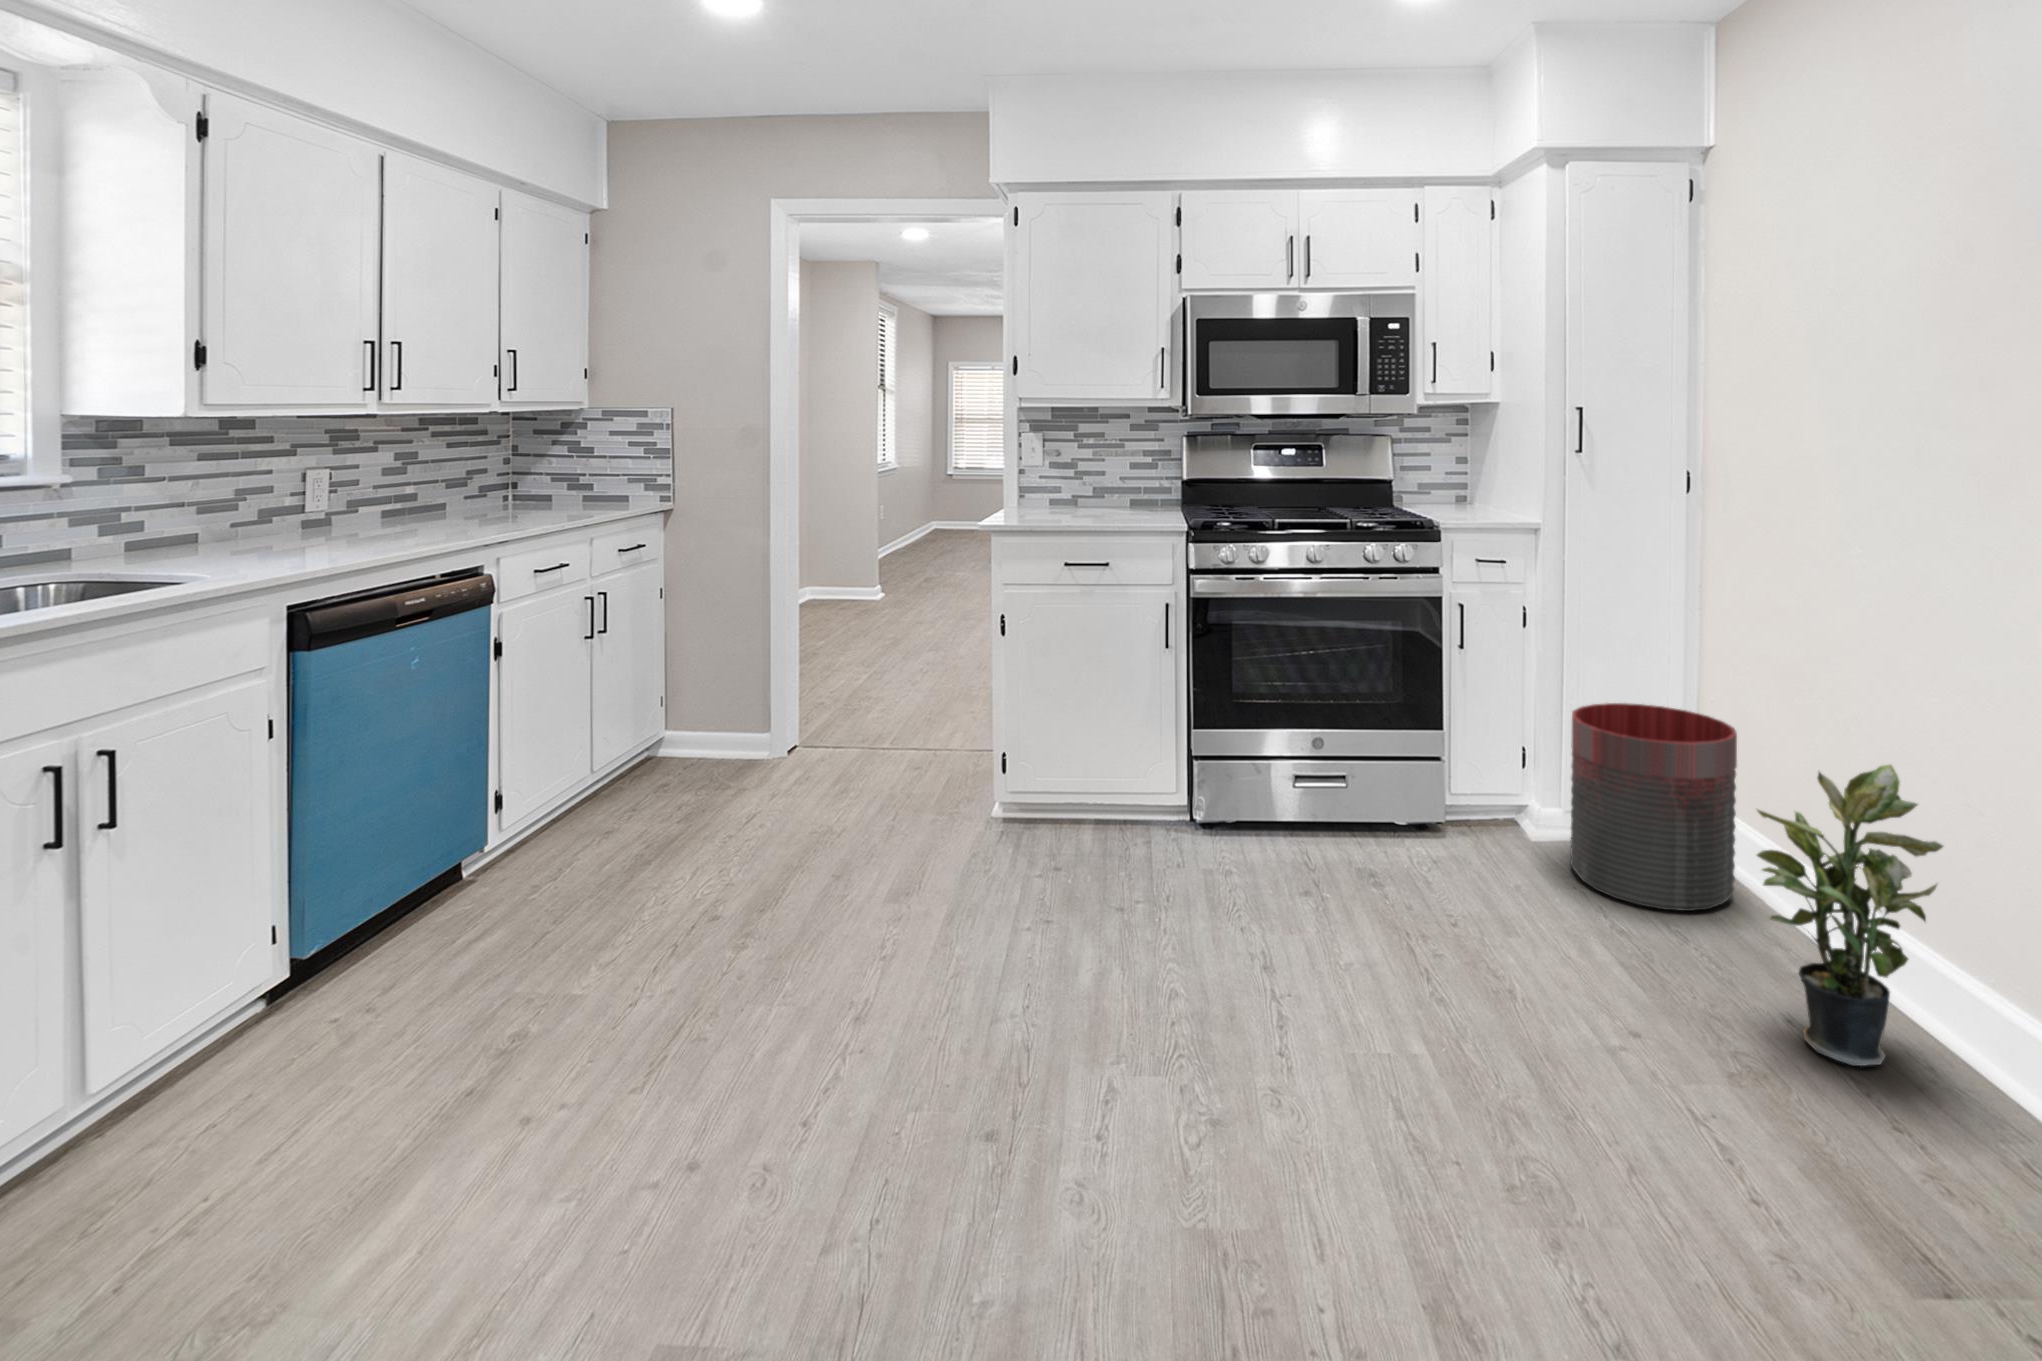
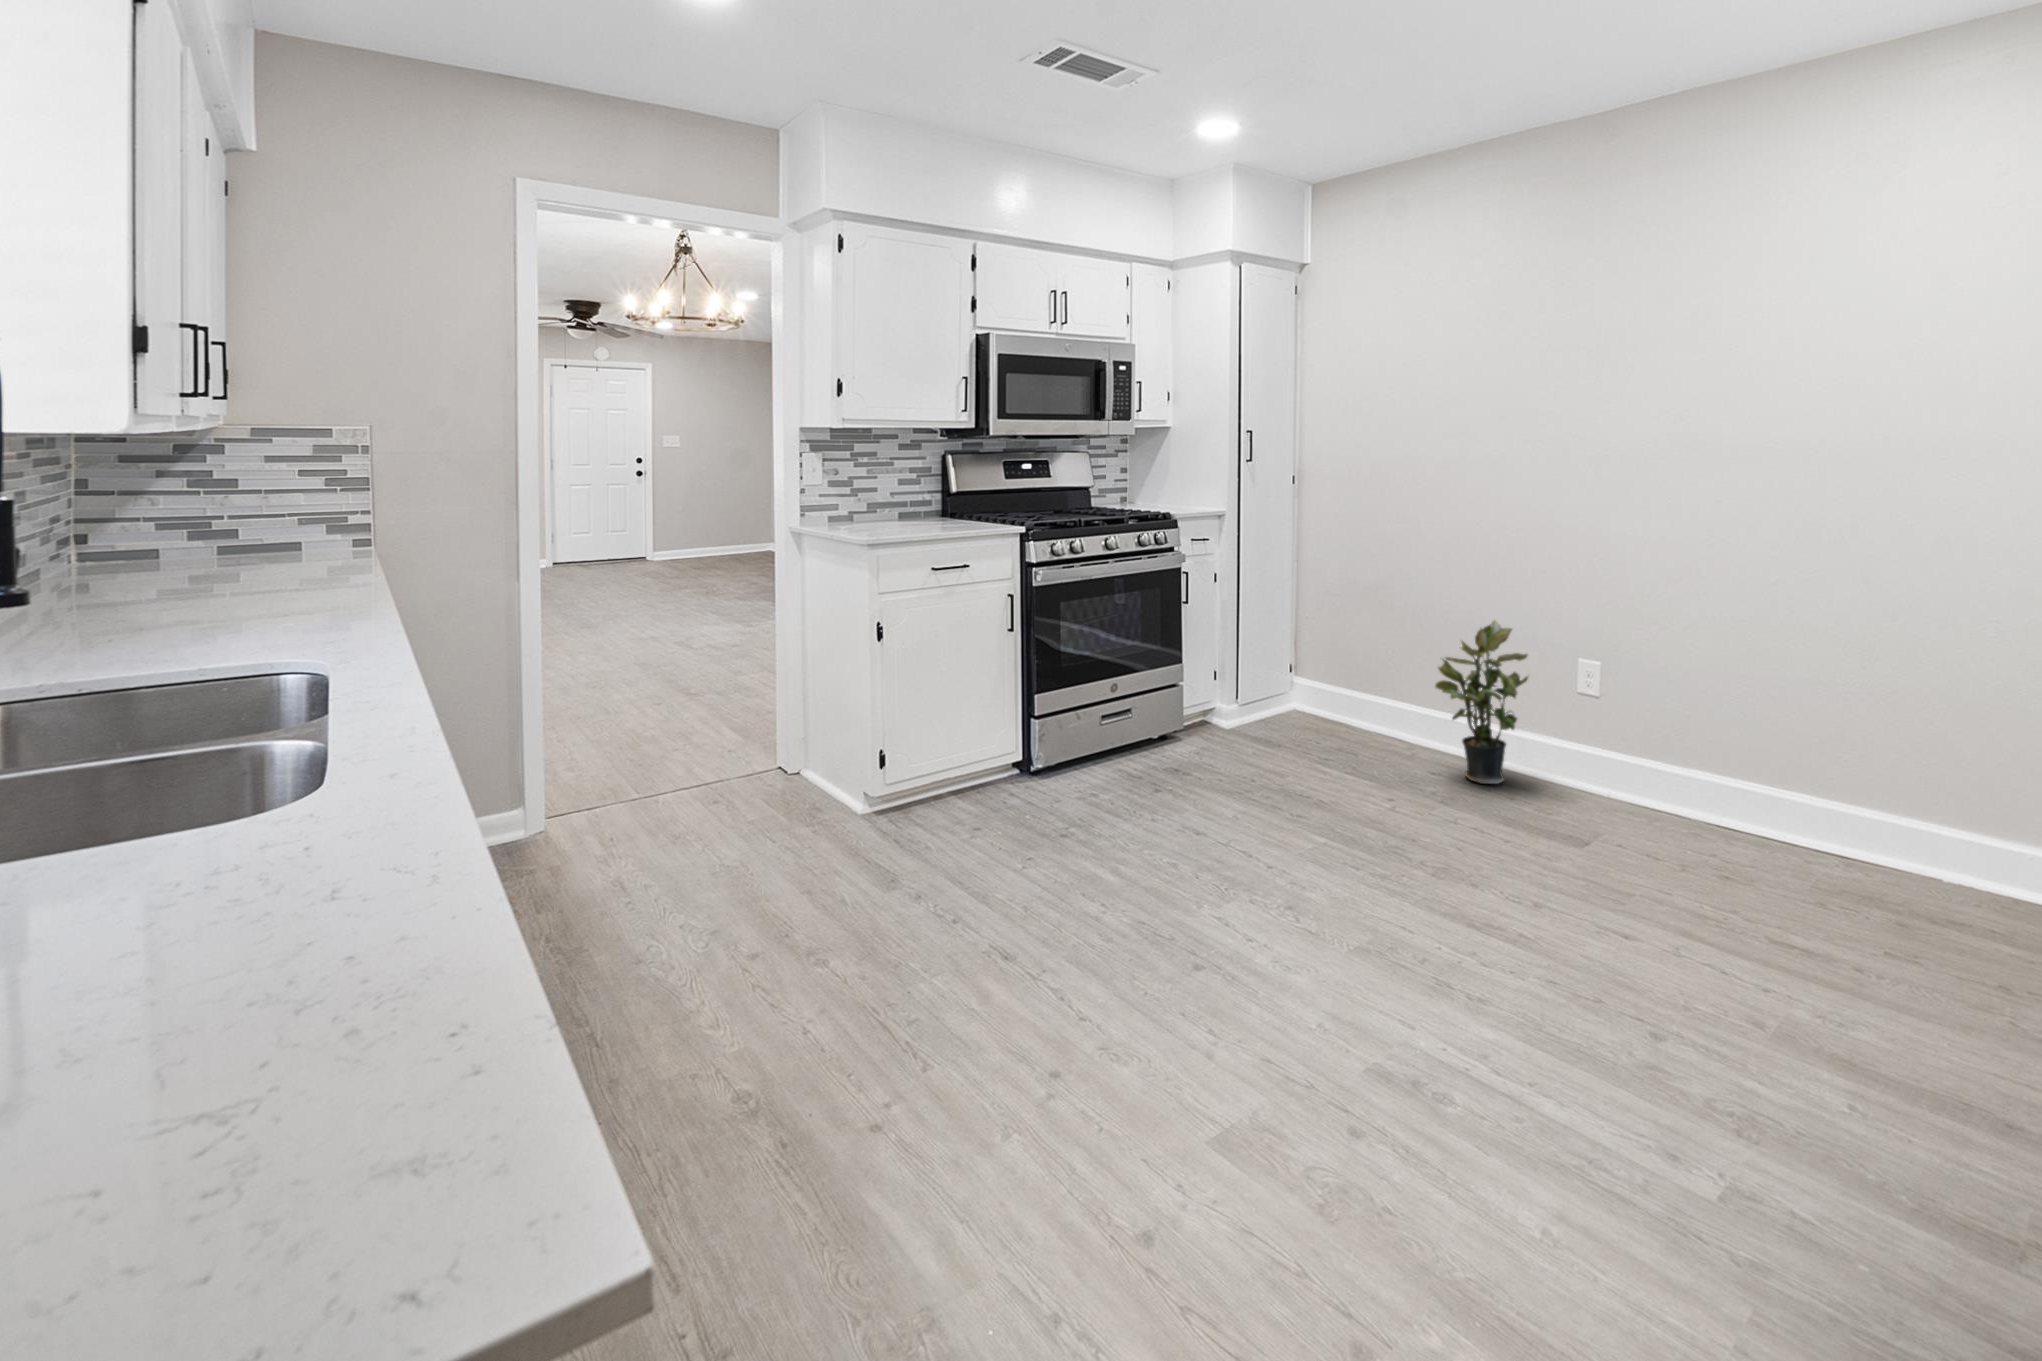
trash can: present [1570,703,1737,911] -> none [1260,622,1358,746]

